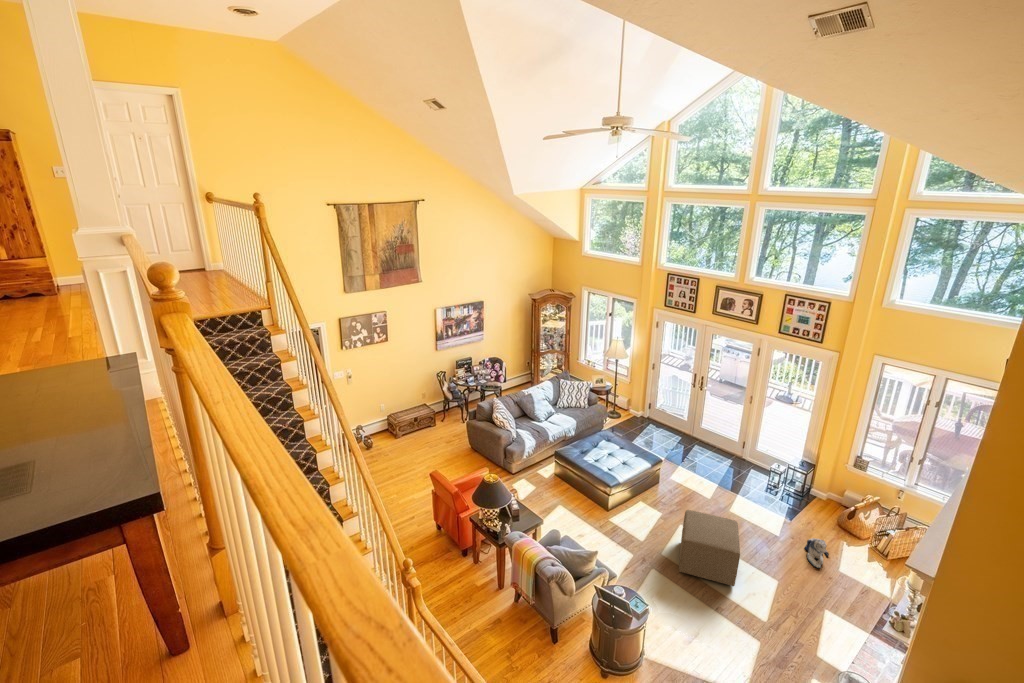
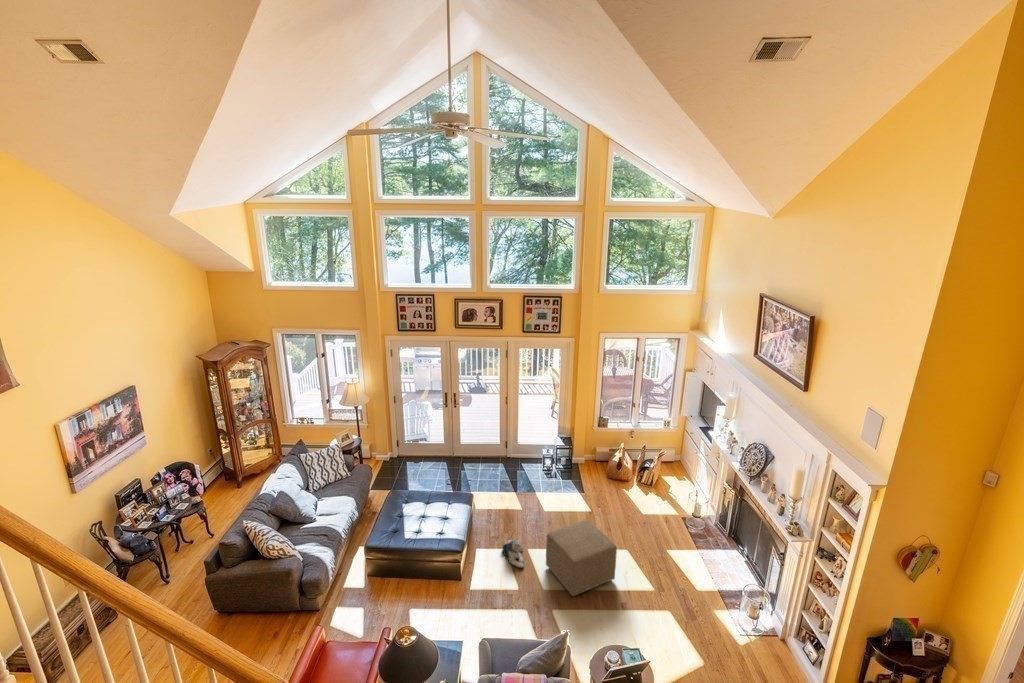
plush toy: present [805,538,829,568] -> present [503,539,524,568]

